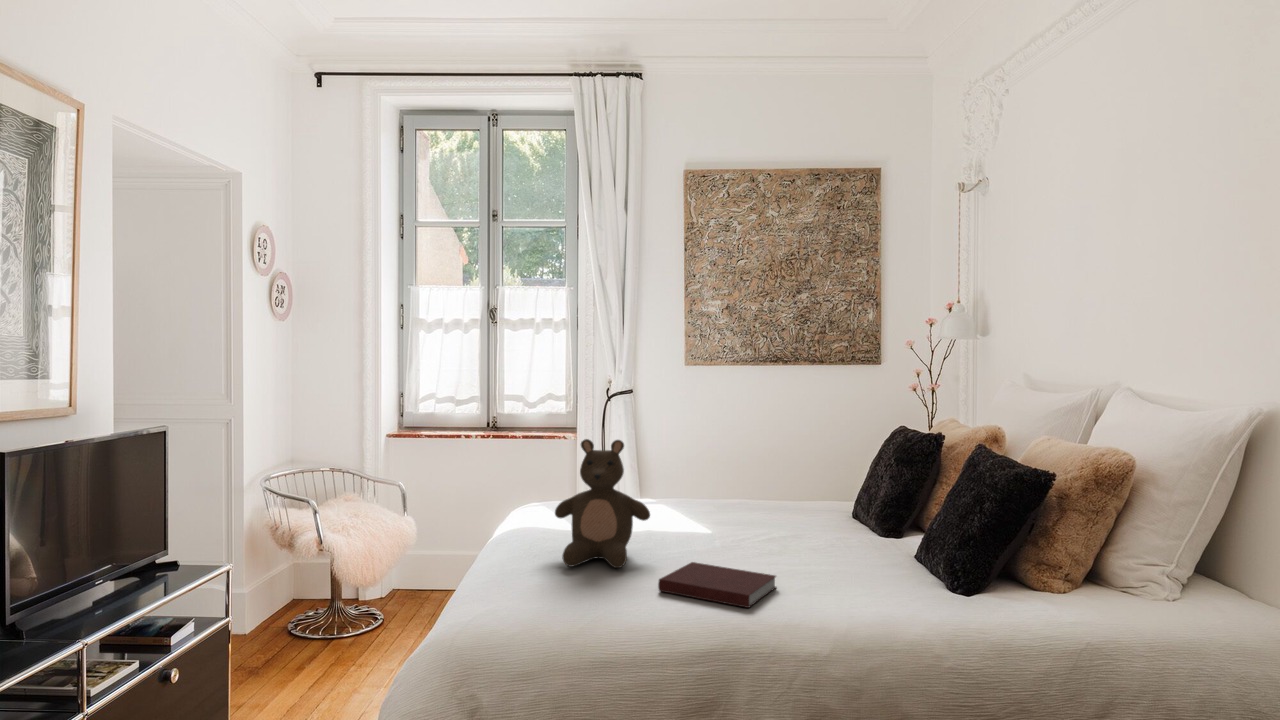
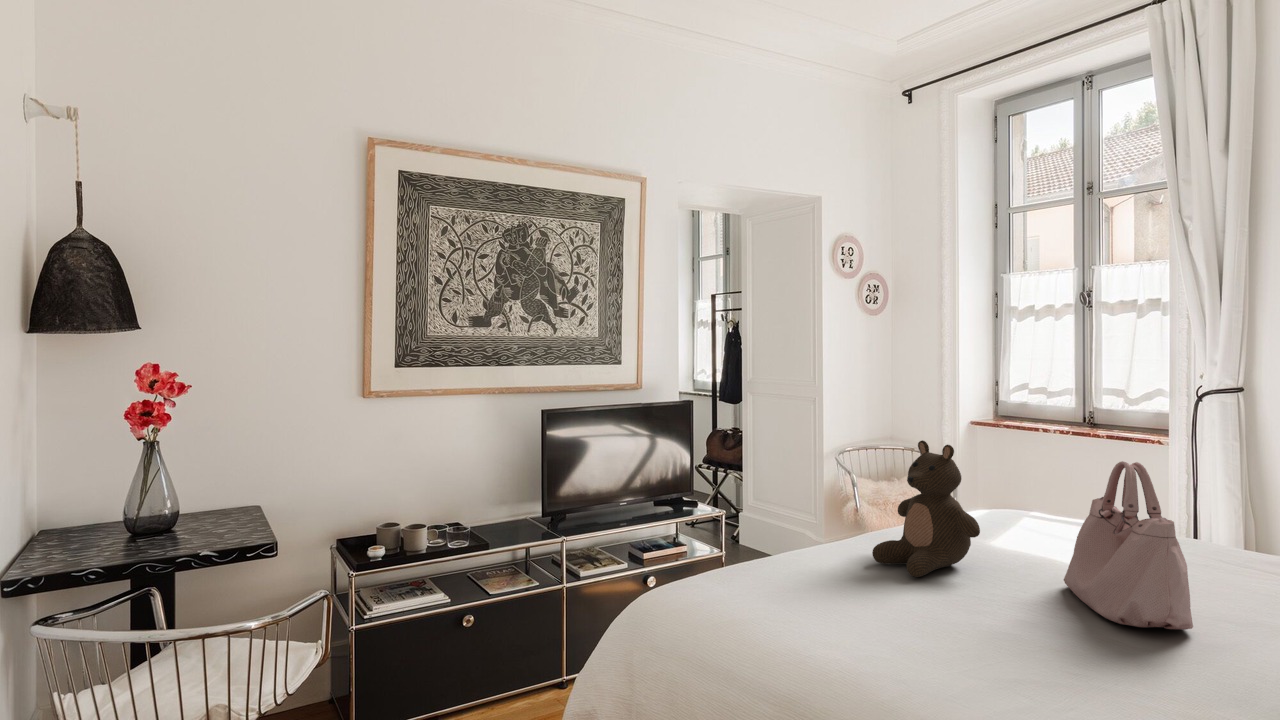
handbag: none [701,436,813,556] -> present [1064,461,1193,630]
notebook: present [658,562,776,608] -> none [898,592,1028,650]

